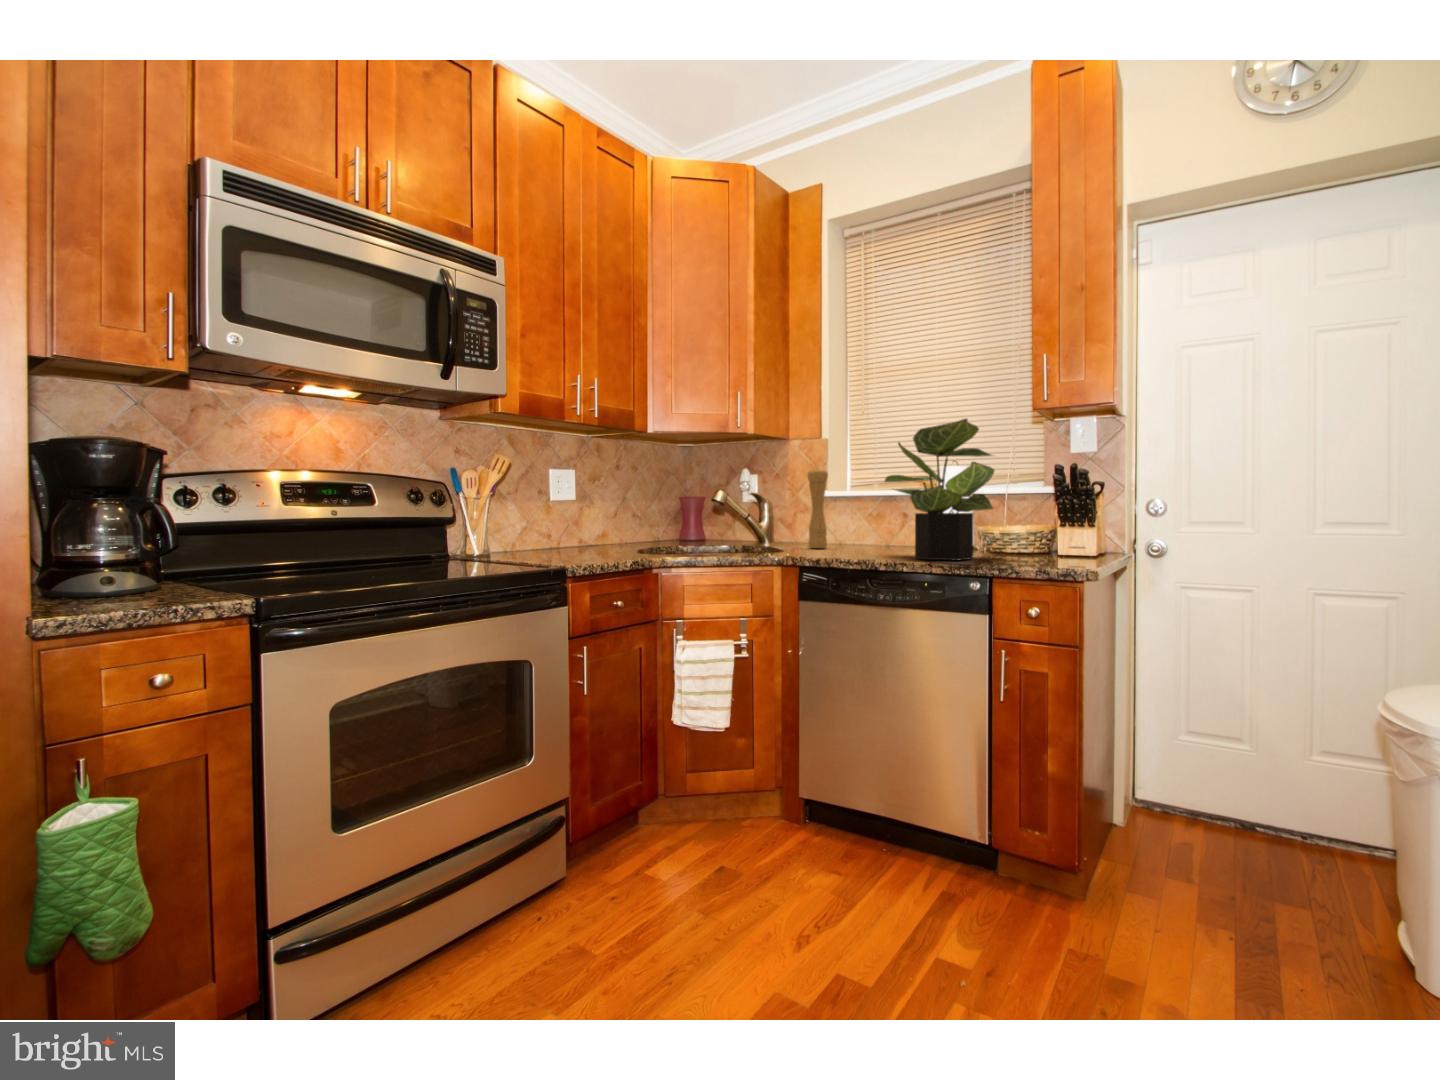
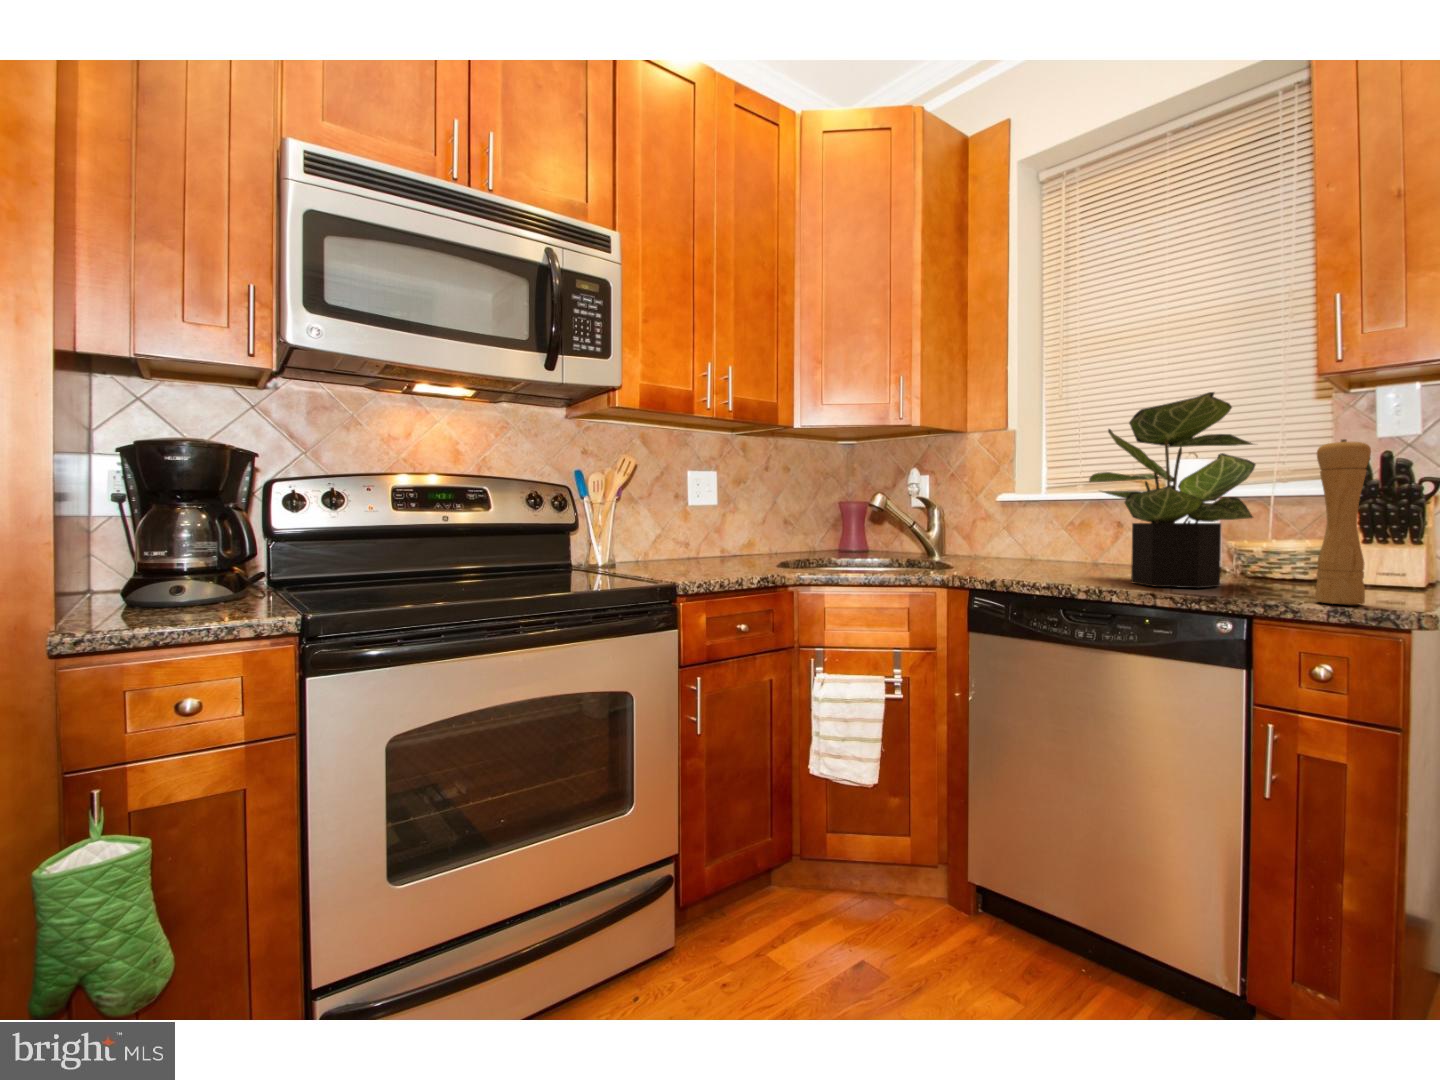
pepper mill: present [808,469,828,548] -> present [1315,439,1371,605]

